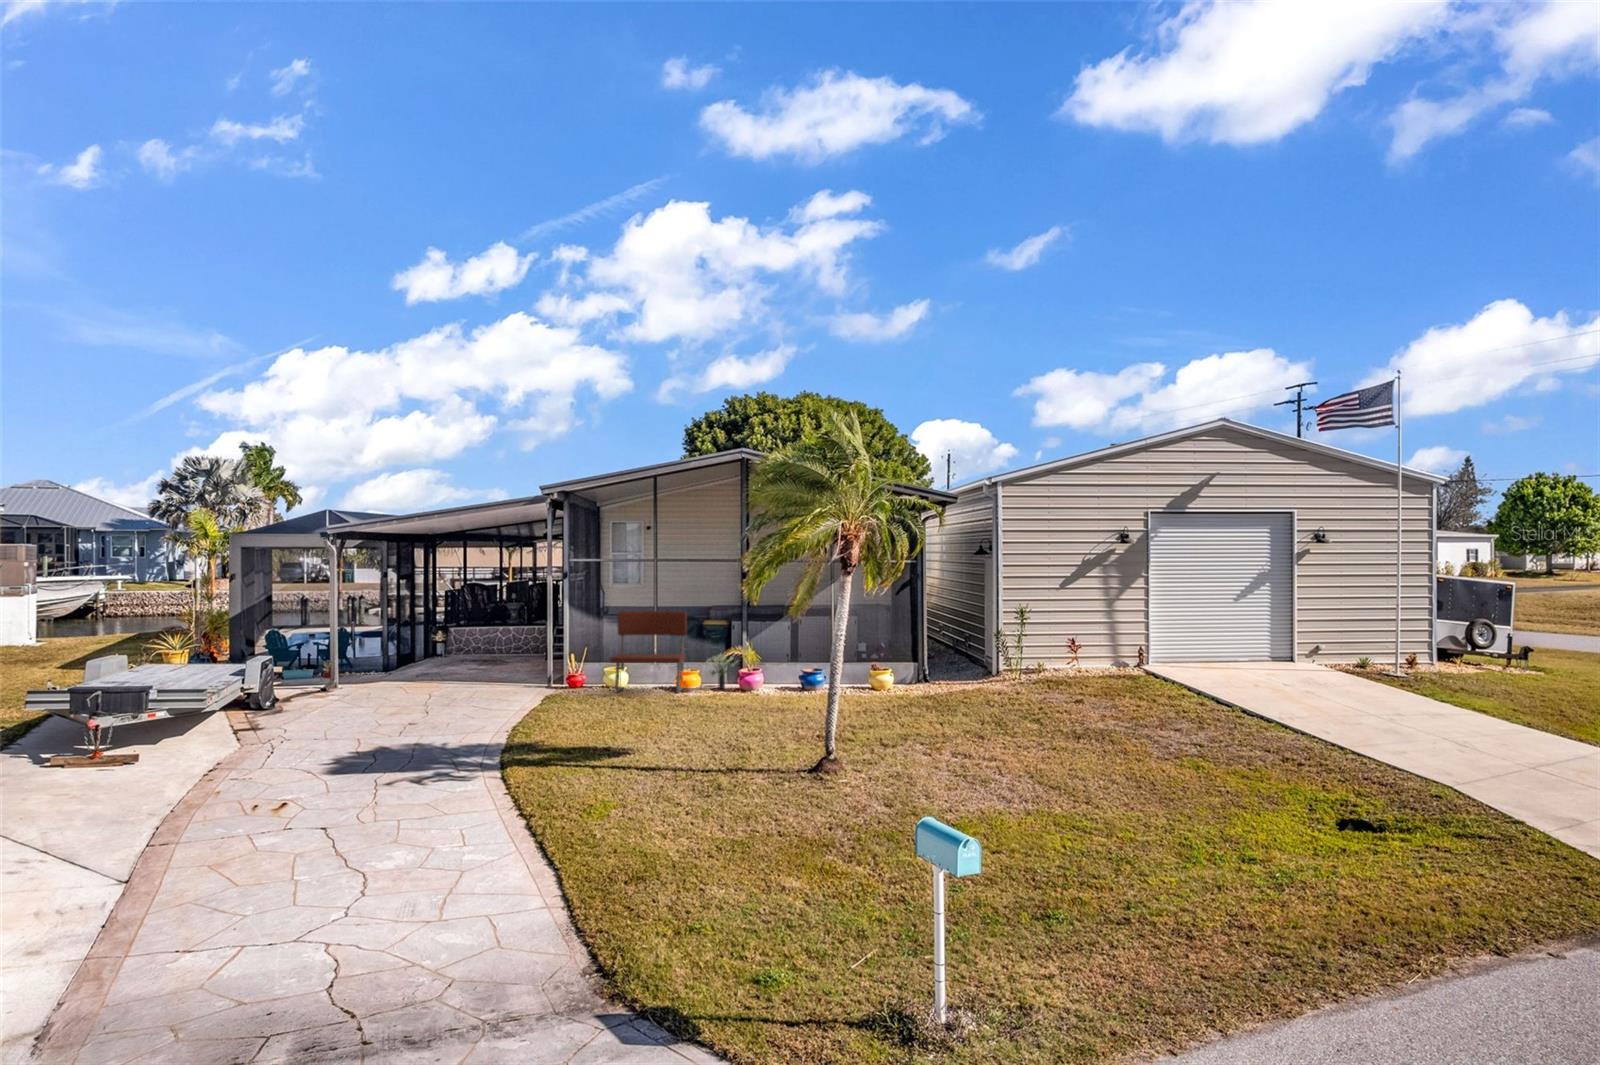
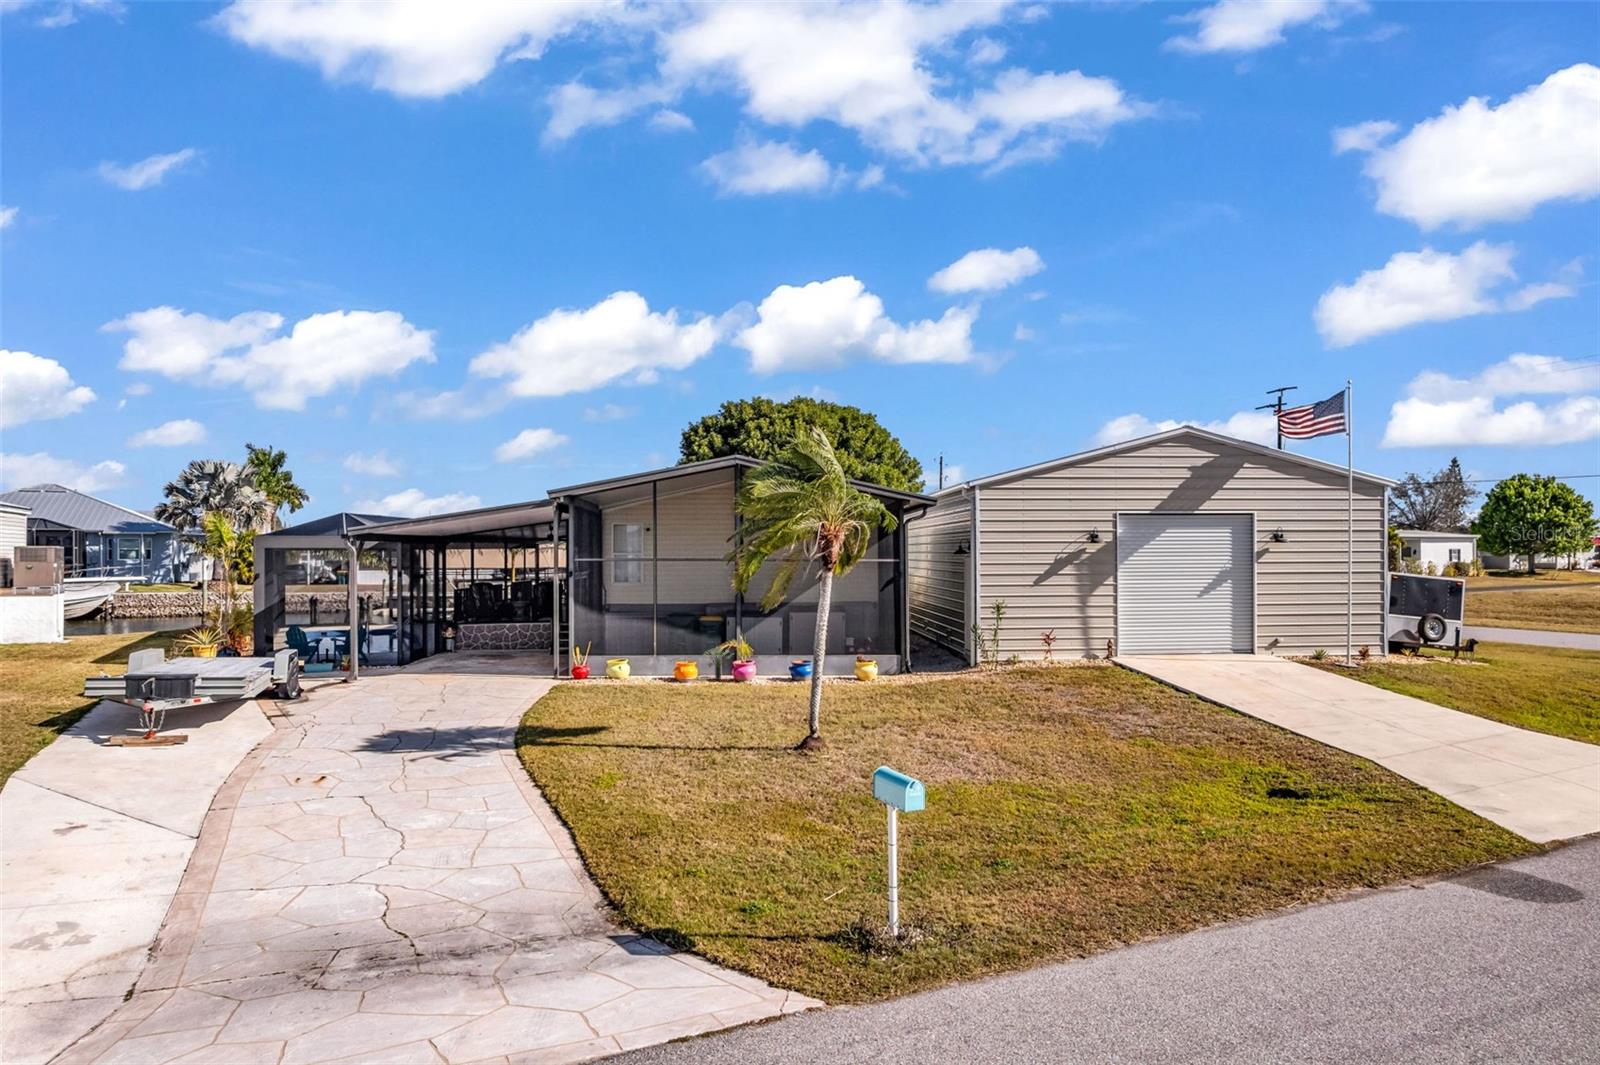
bench: present [610,611,687,693] -> none [614,607,685,683]

